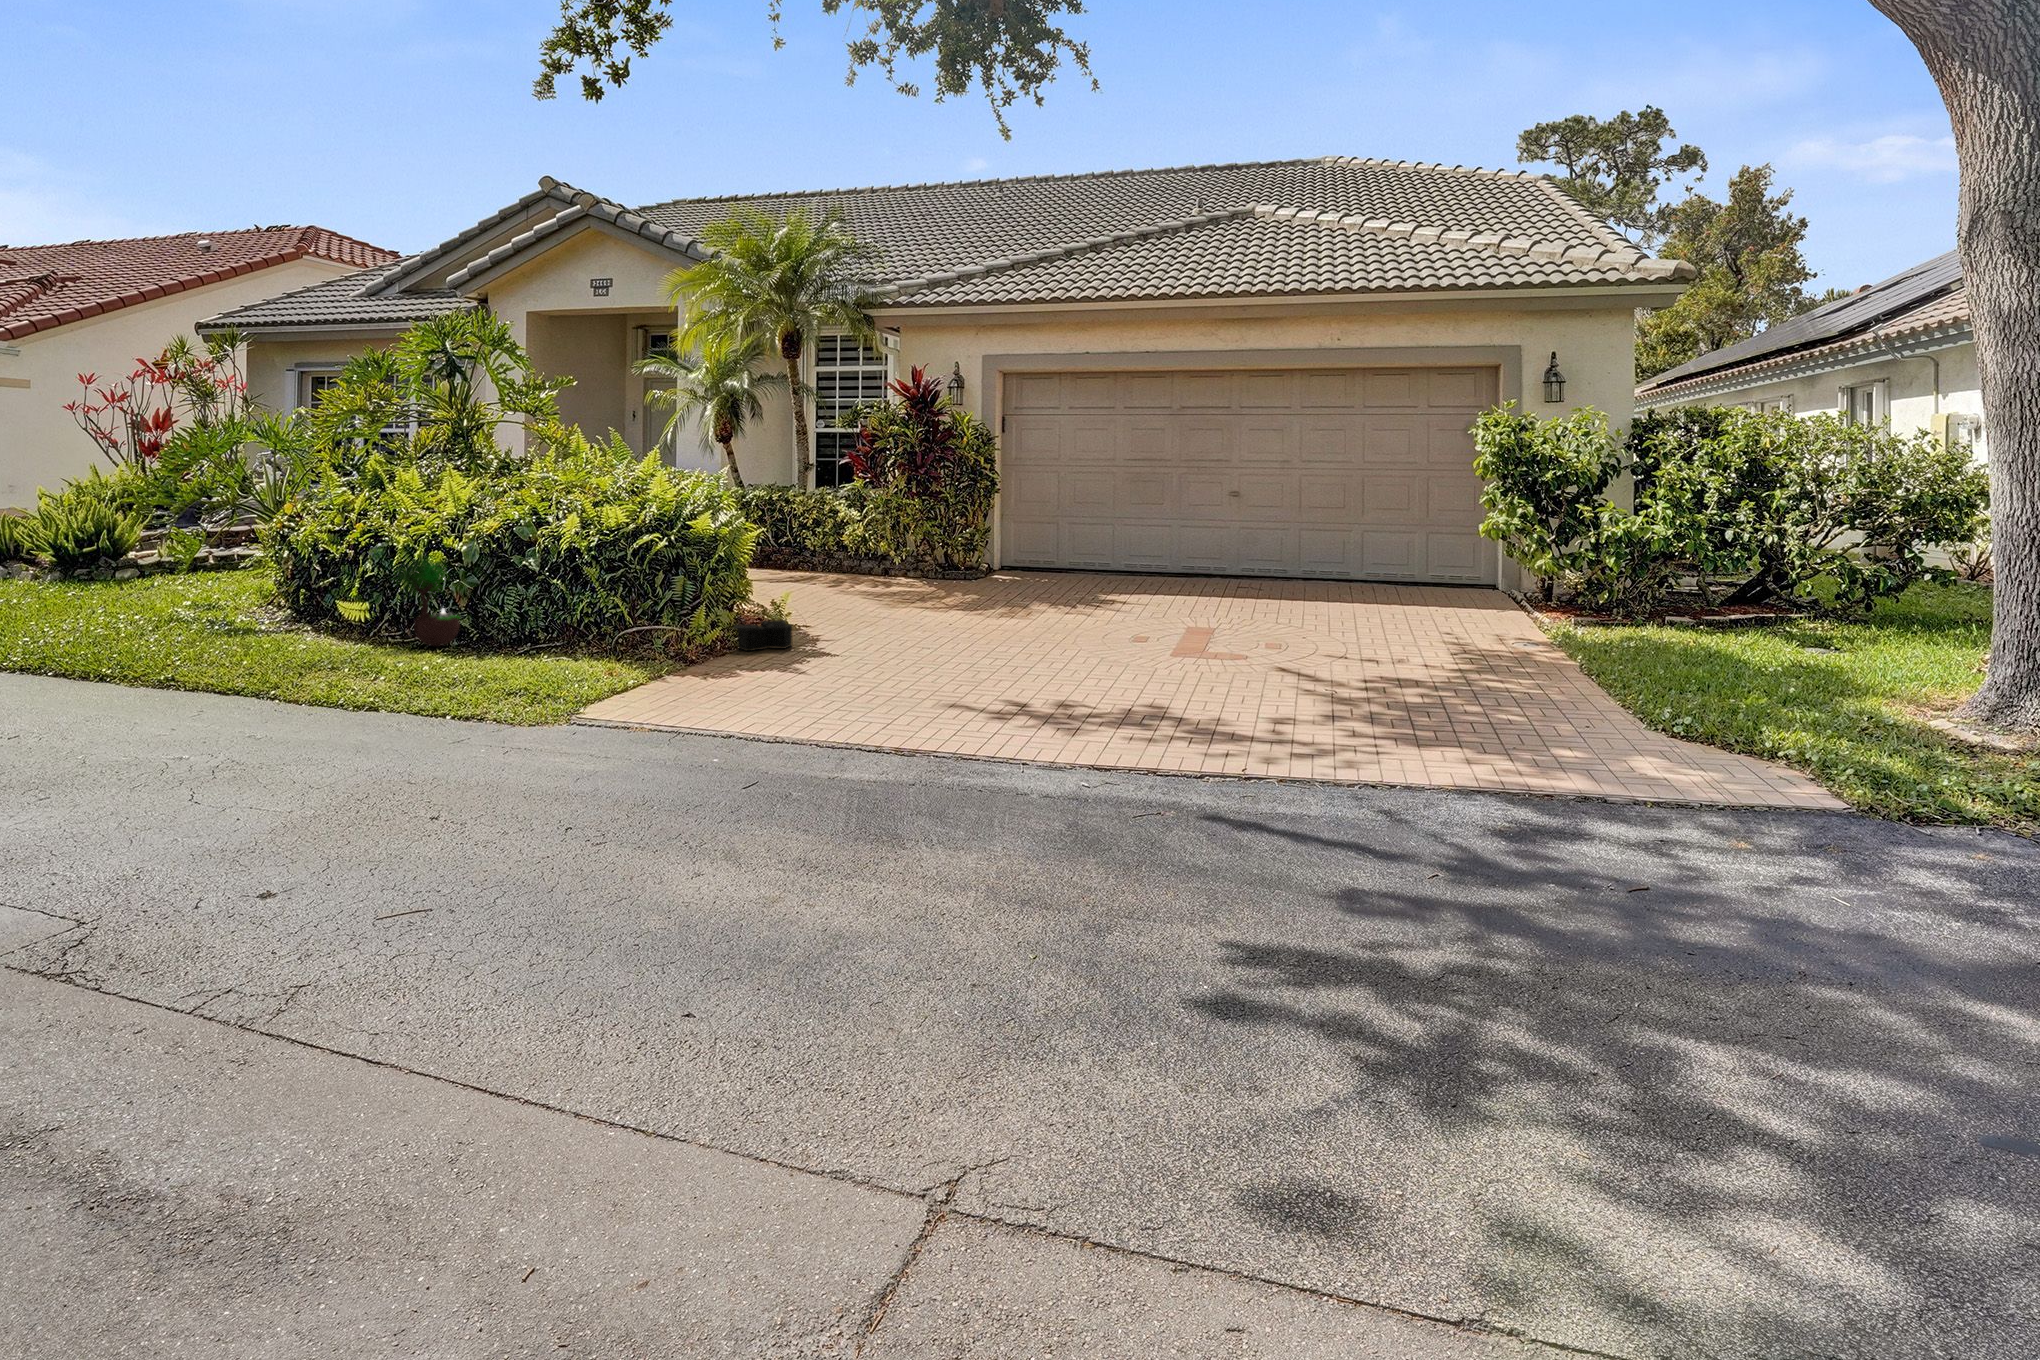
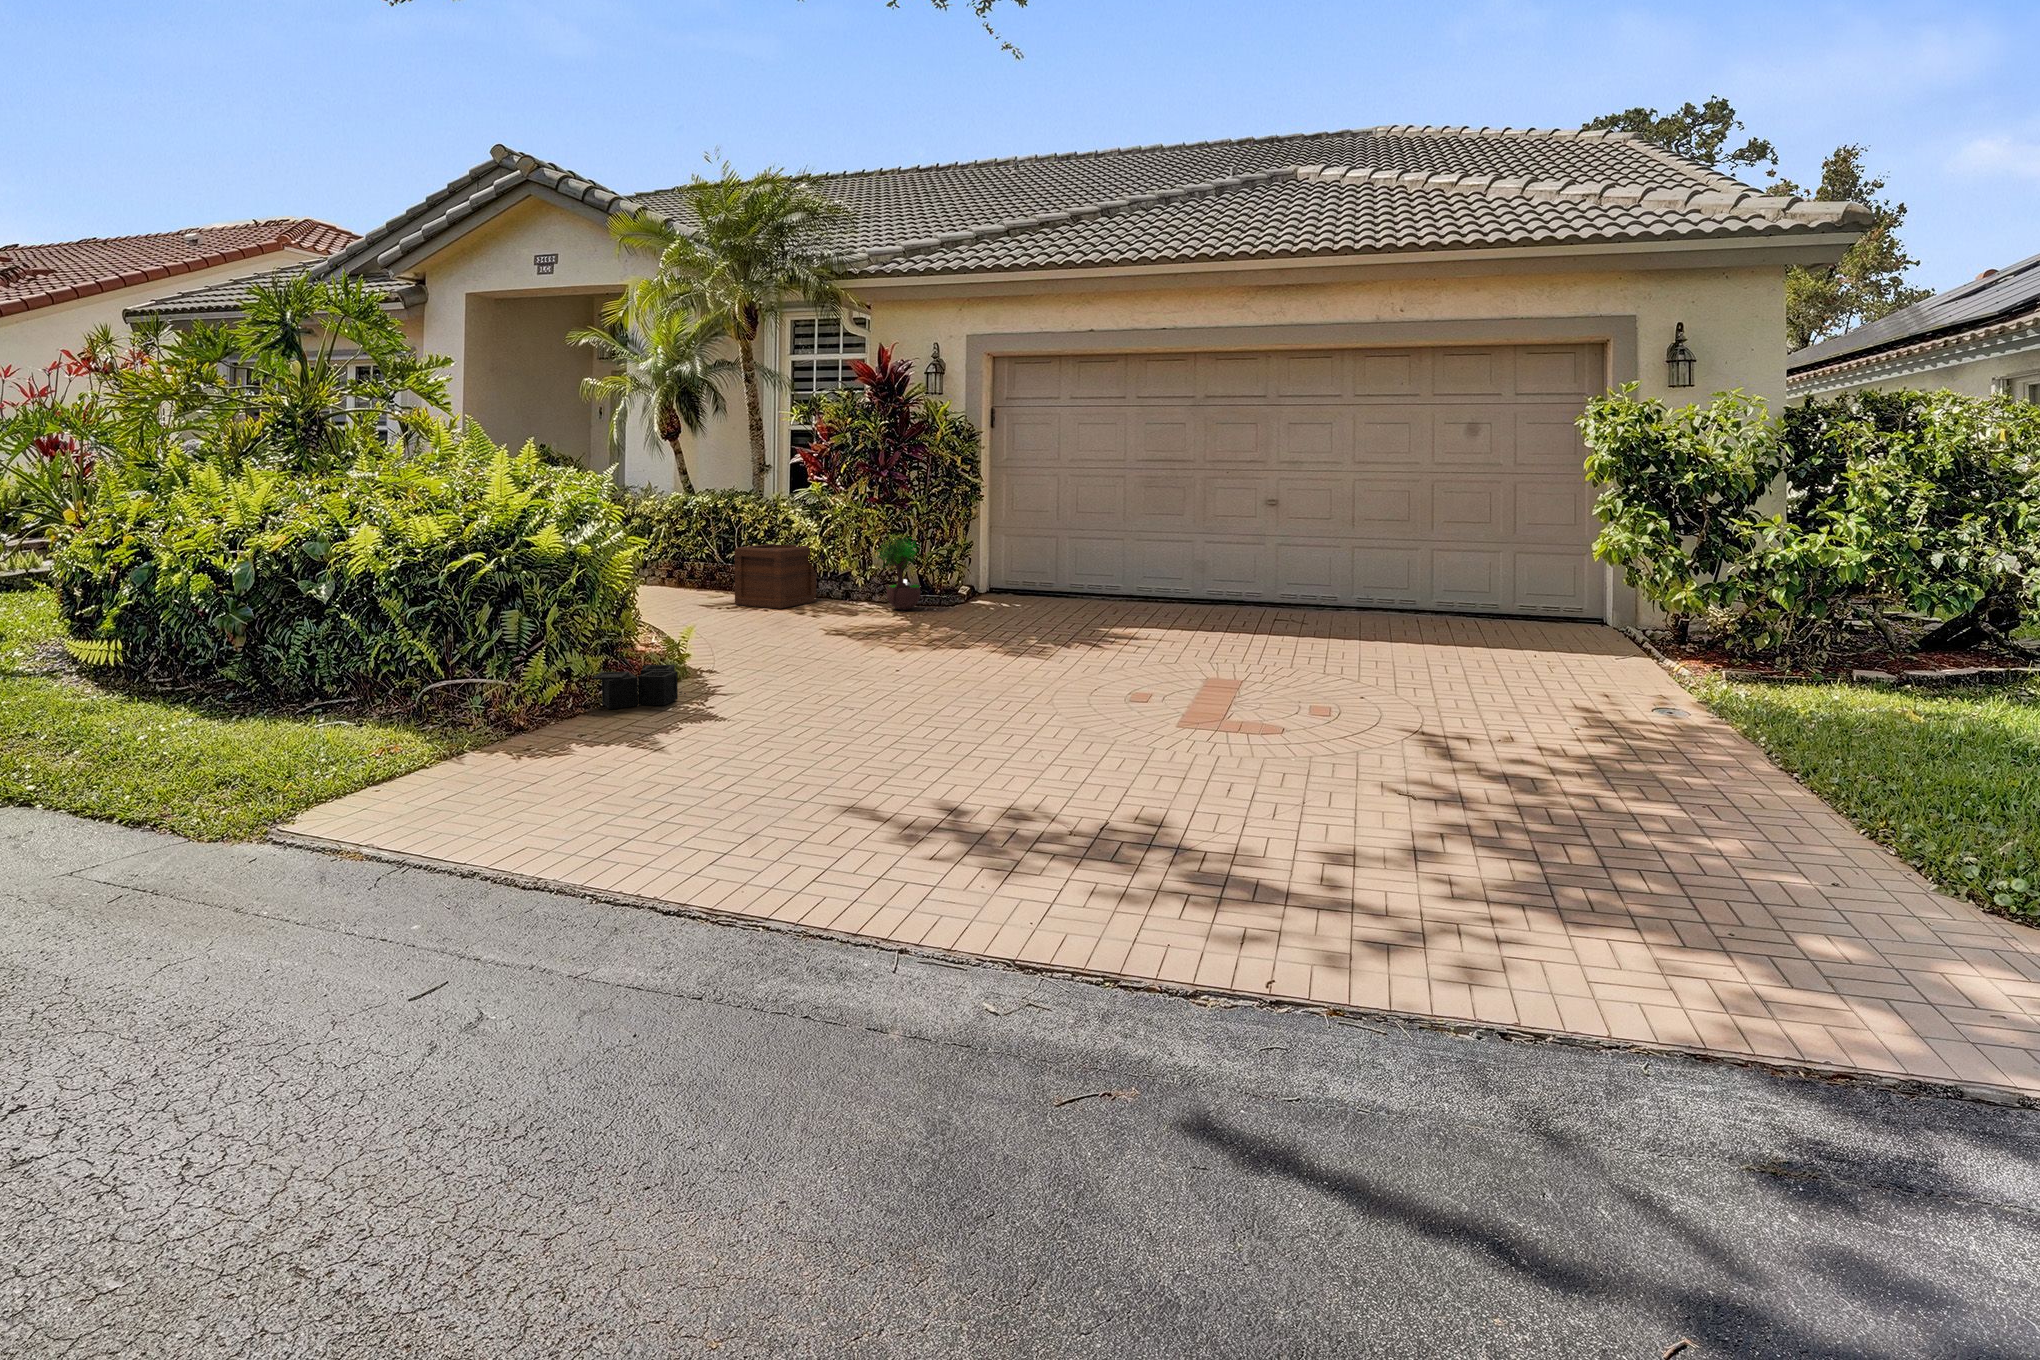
wooden crate: none [783,532,851,586] -> present [735,544,816,609]
potted tree: present [394,556,460,646] -> present [876,537,921,610]

